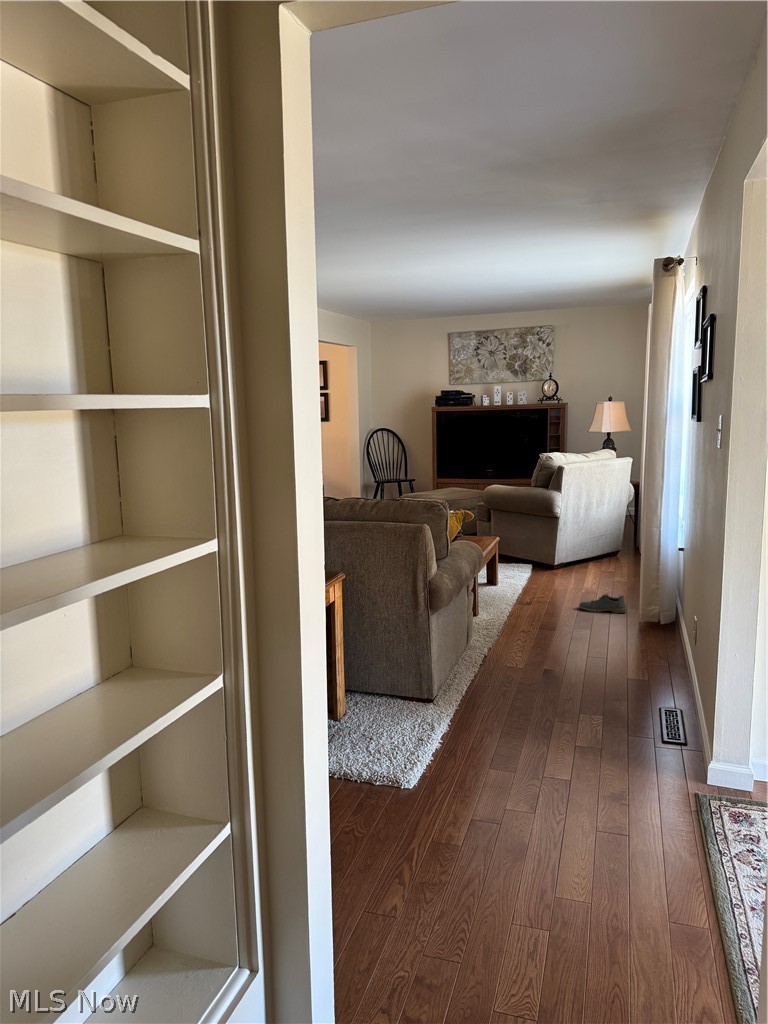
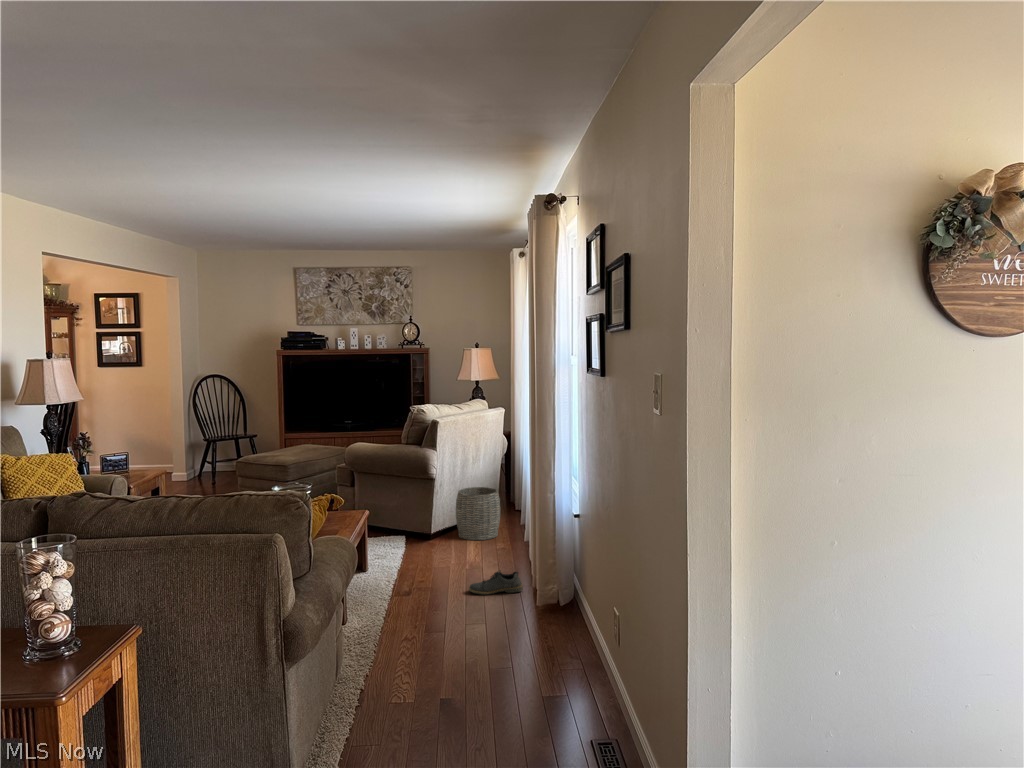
woven basket: none [578,527,619,573] -> present [456,487,500,540]

